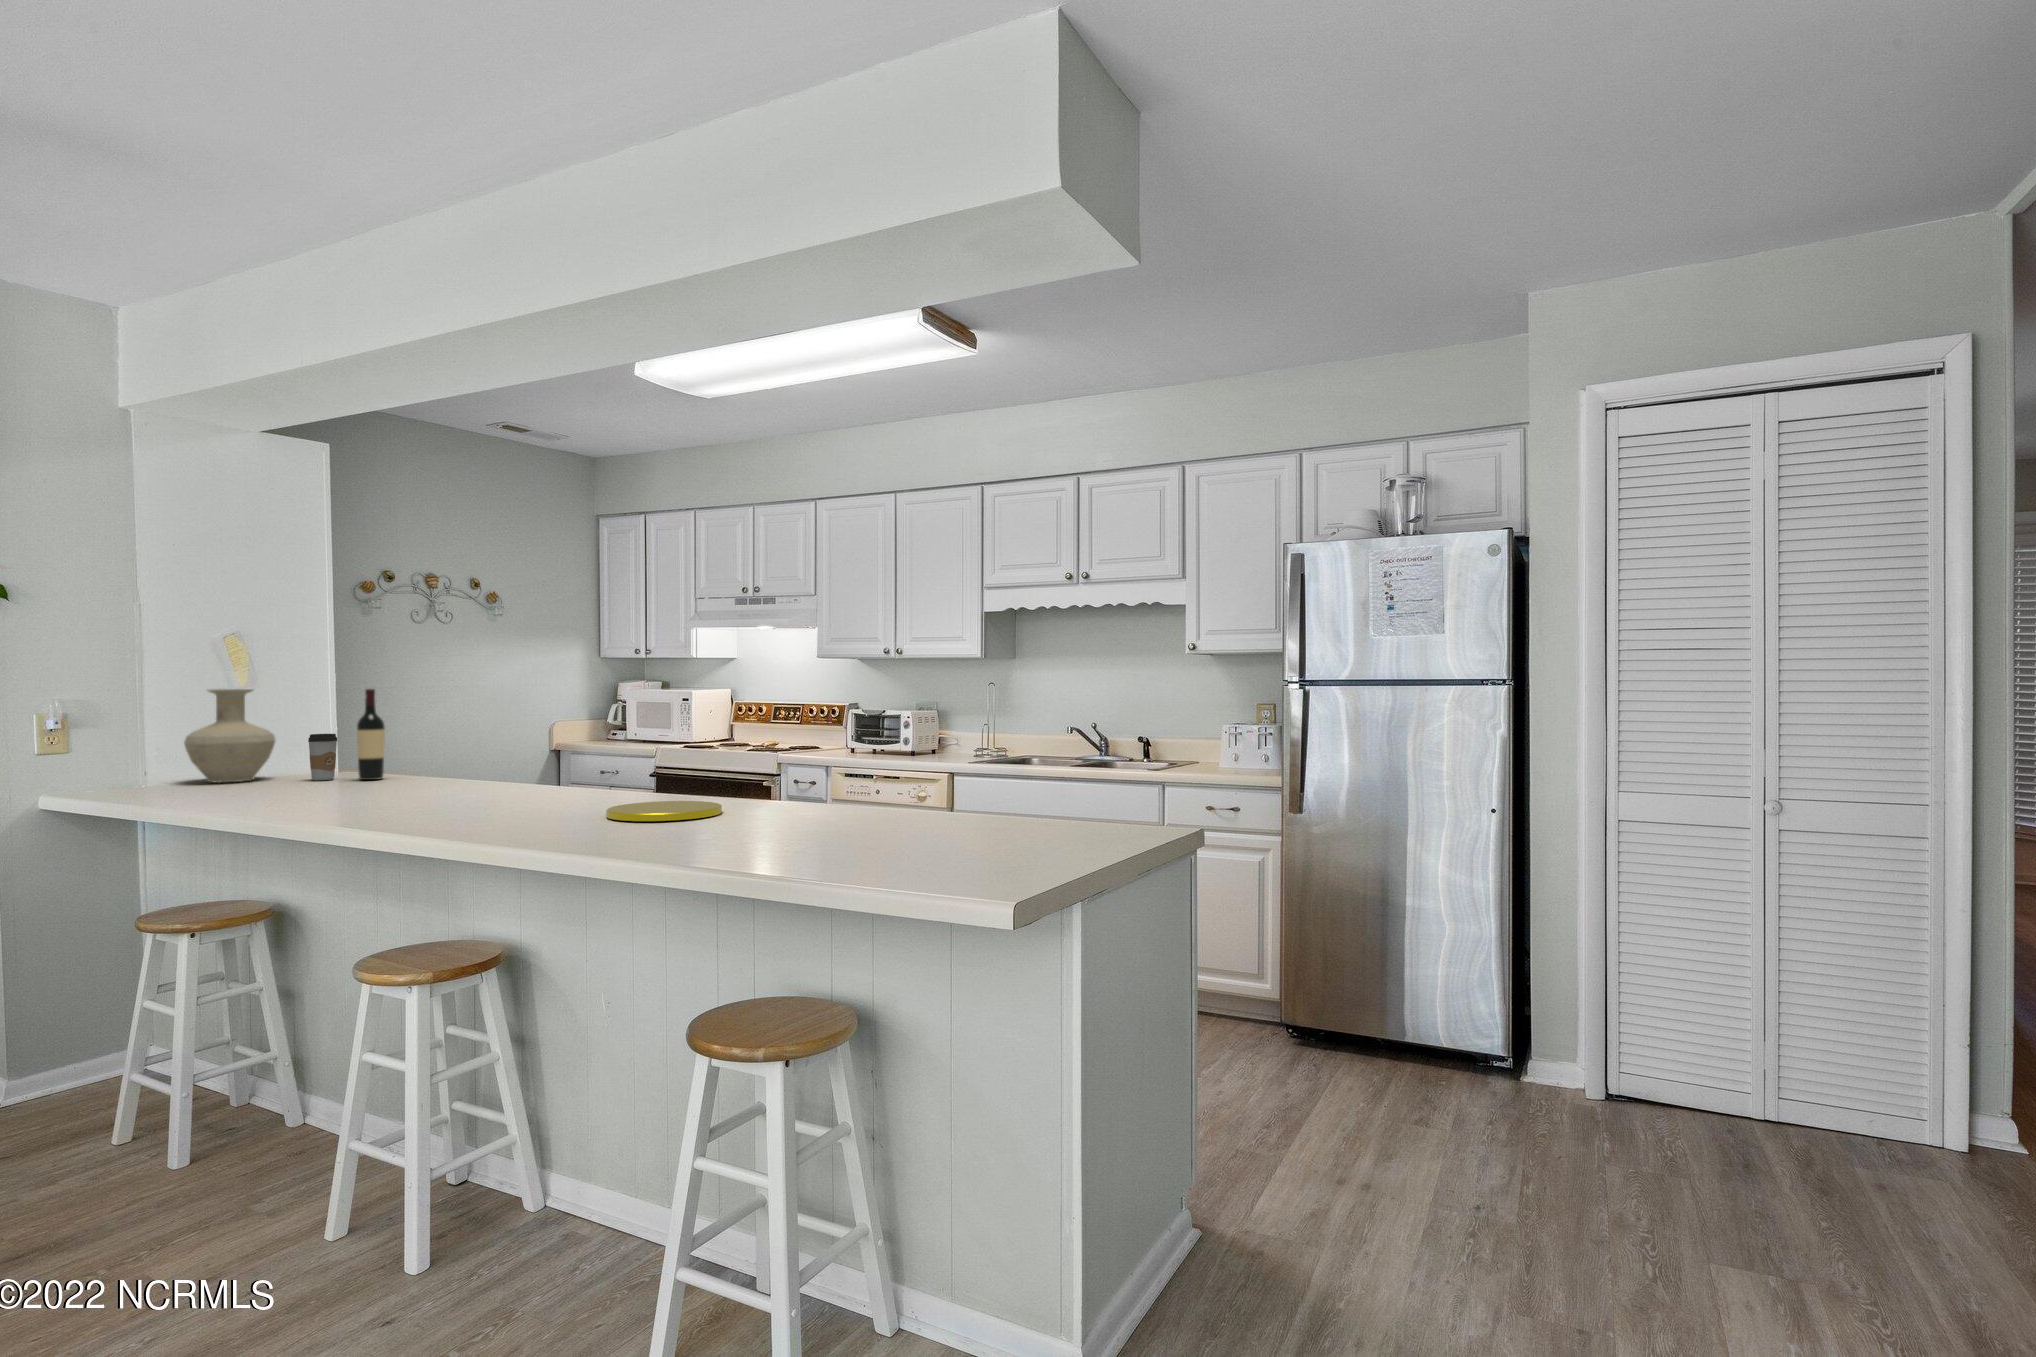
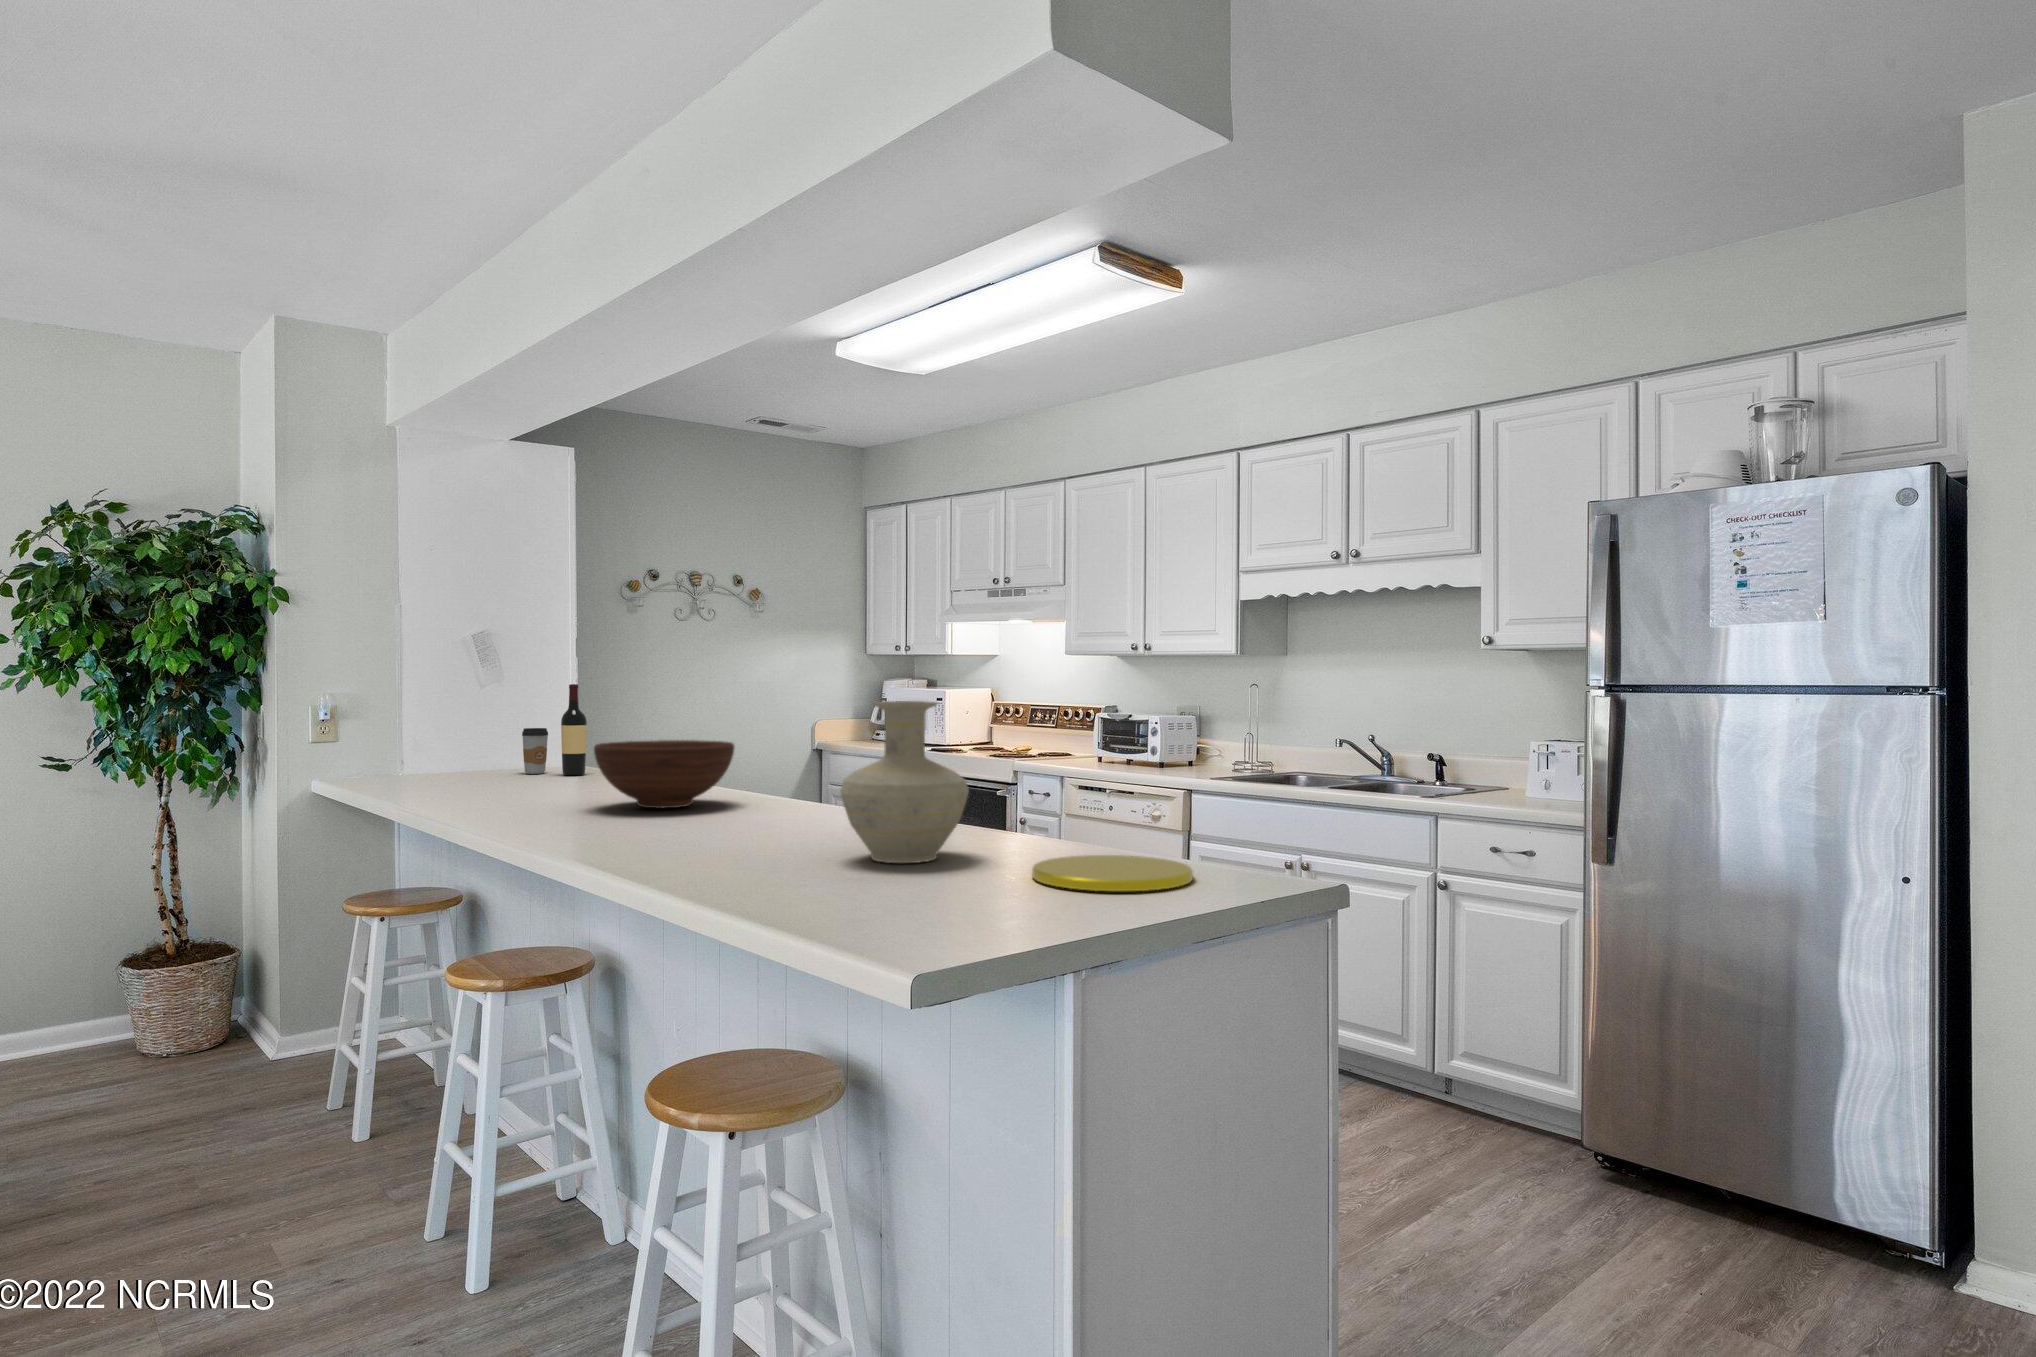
vase: present [184,689,275,783] -> present [840,701,969,863]
fruit bowl: none [464,740,603,804] -> present [594,740,735,808]
plate: present [606,801,722,821] -> present [1032,855,1193,891]

